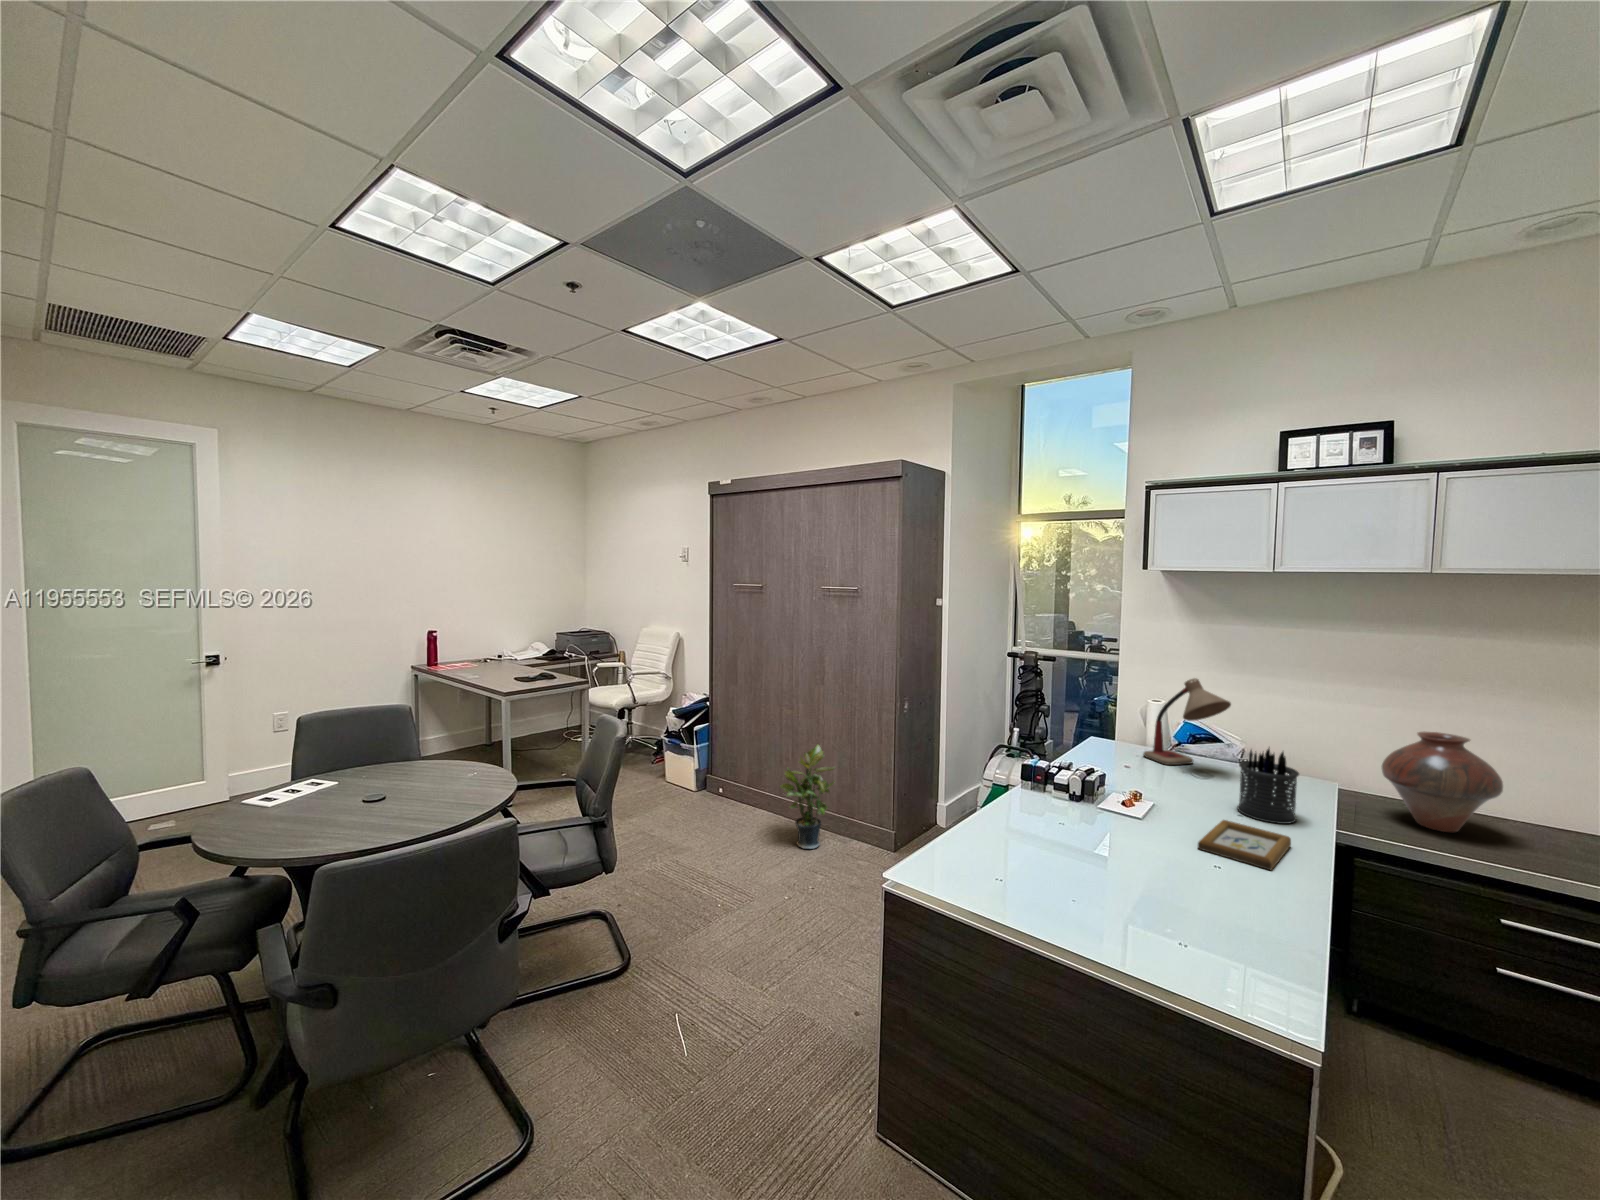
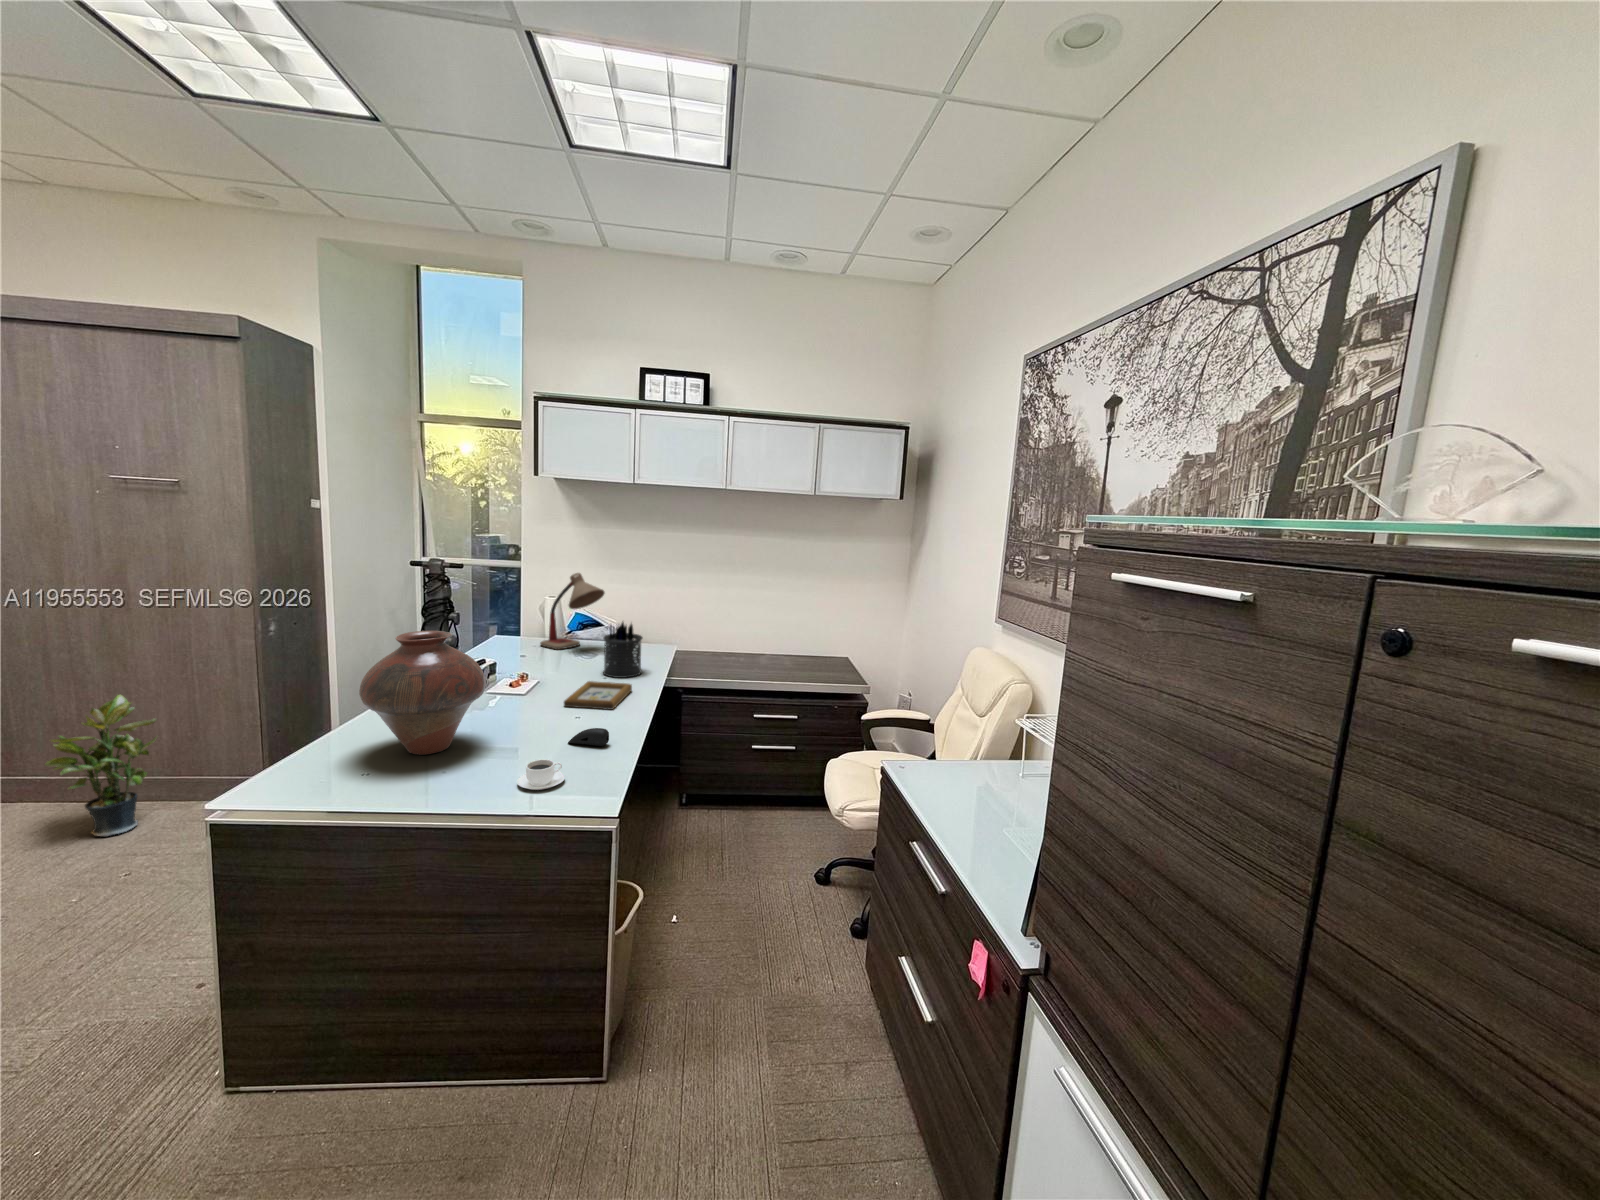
vase: present [1382,731,1503,832] -> present [359,631,486,755]
computer mouse: none [1220,897,1284,928] -> present [568,728,609,746]
coffee cup: none [1169,927,1235,973] -> present [517,759,565,790]

